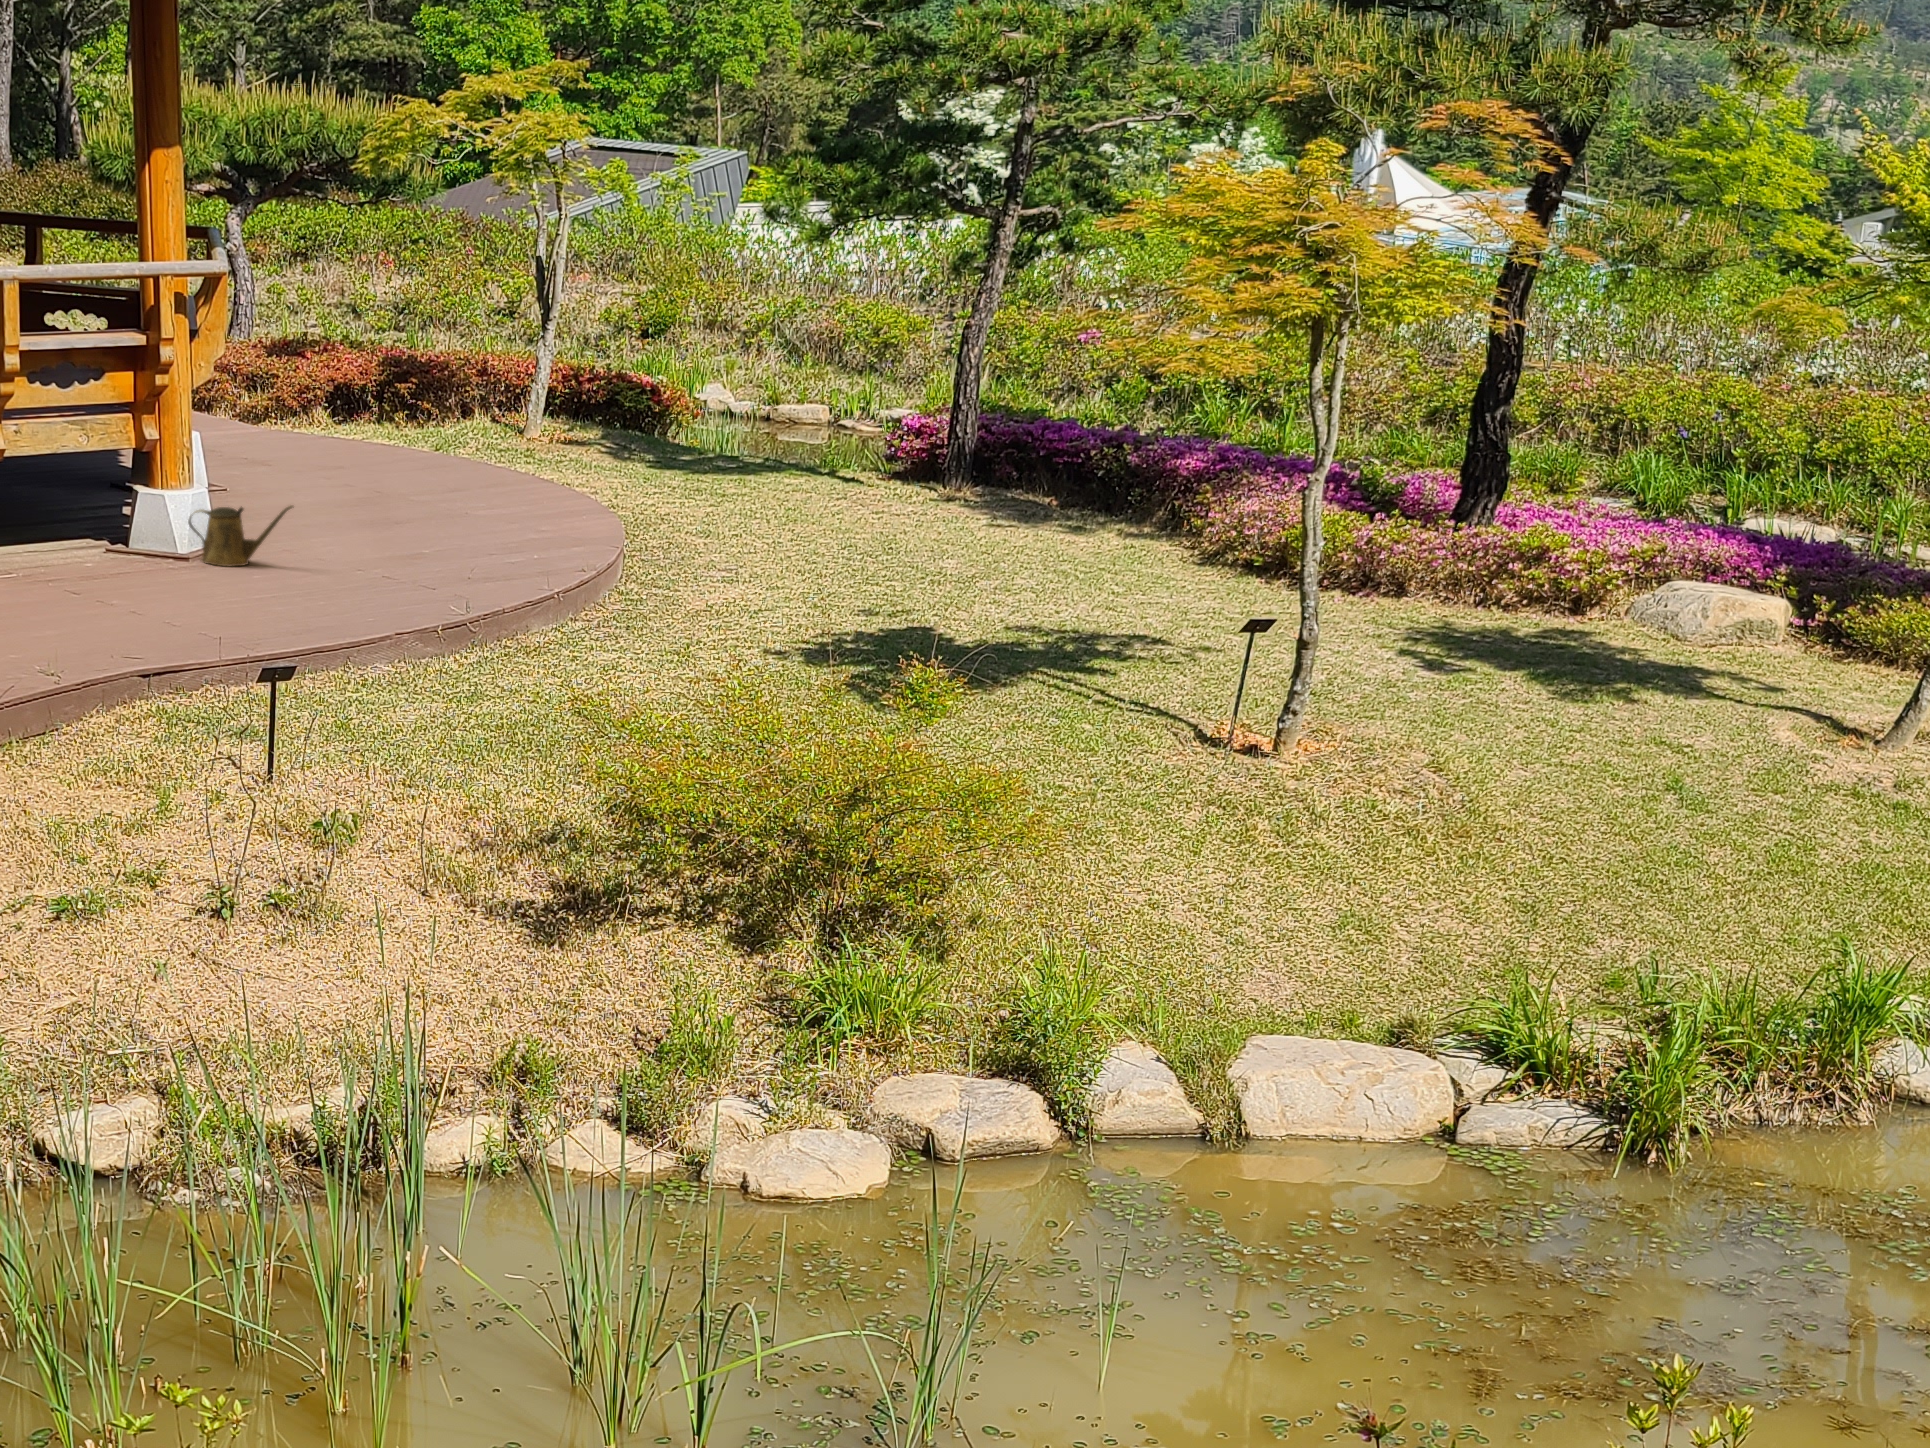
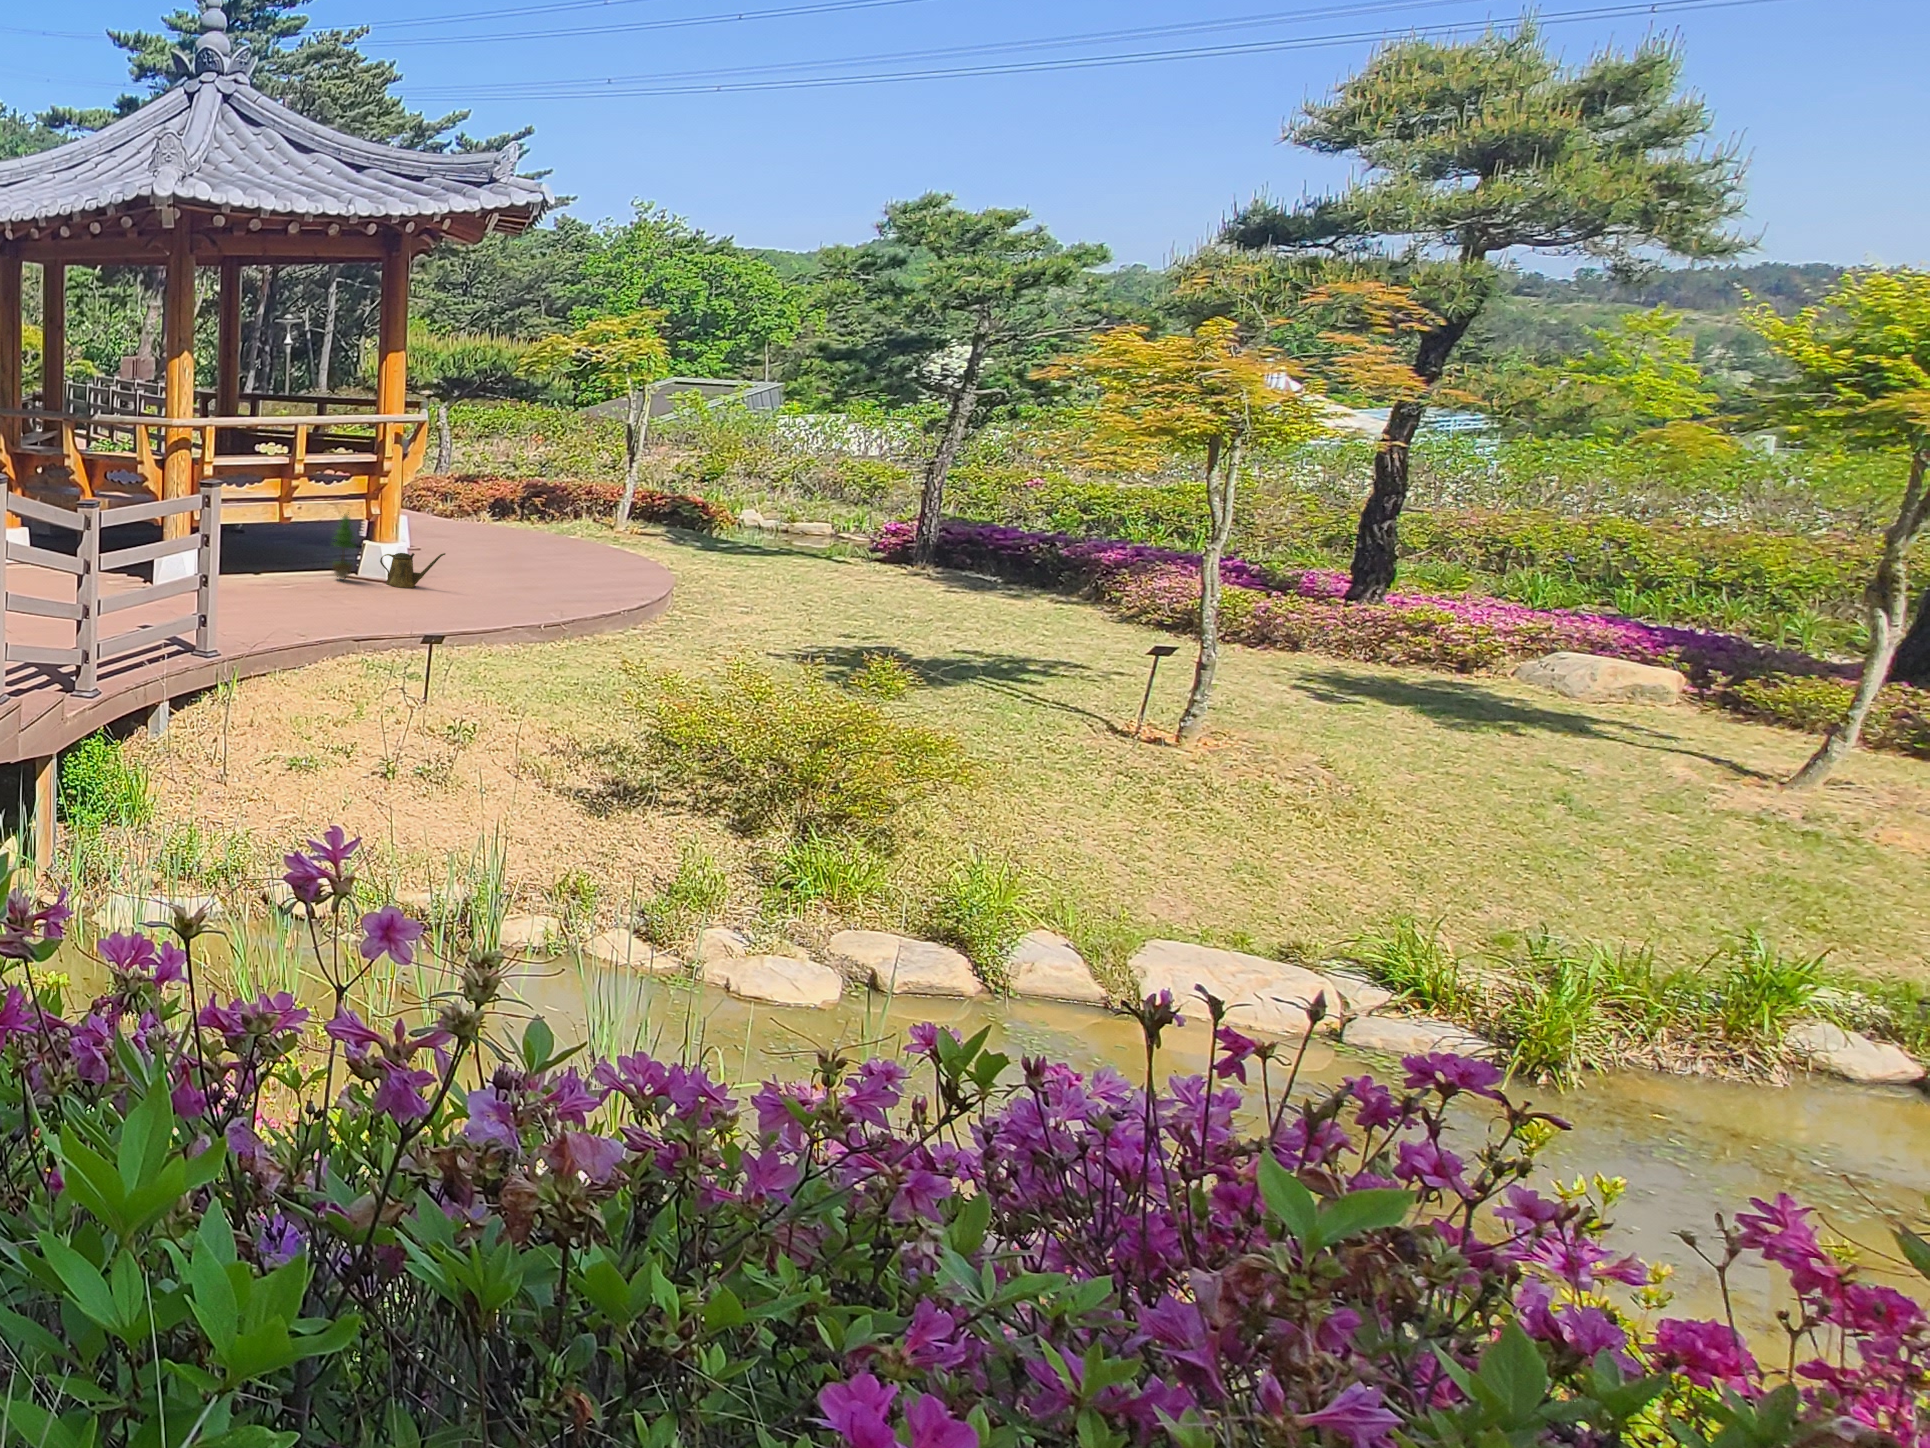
potted tree: none [101,432,147,558] -> present [333,512,355,579]

